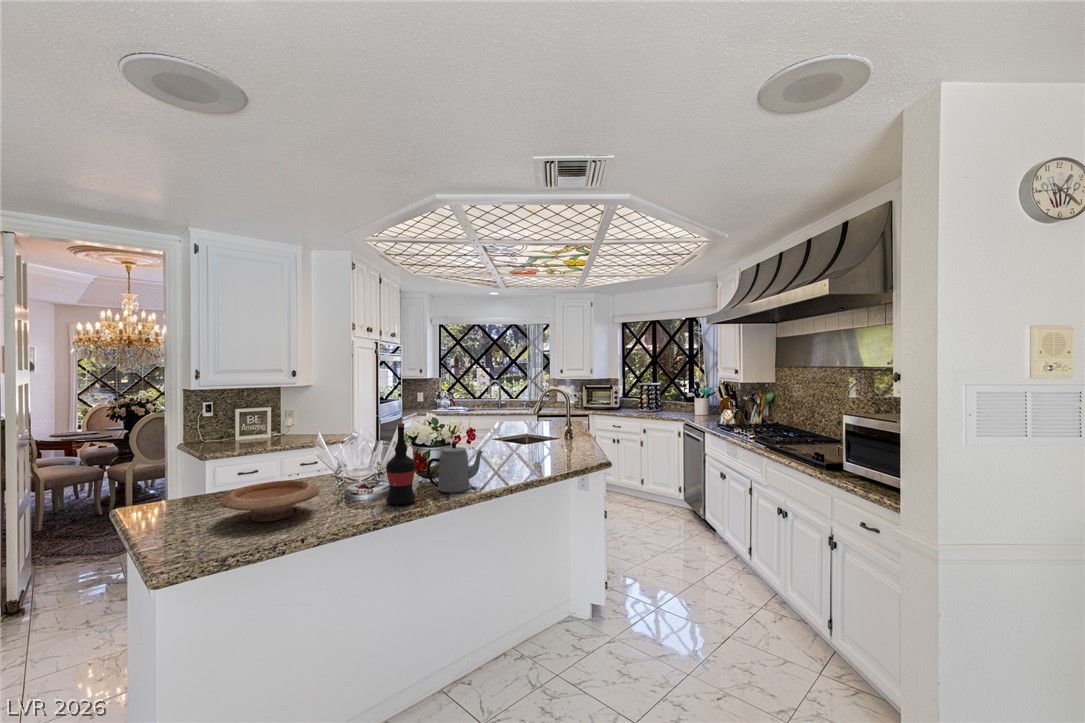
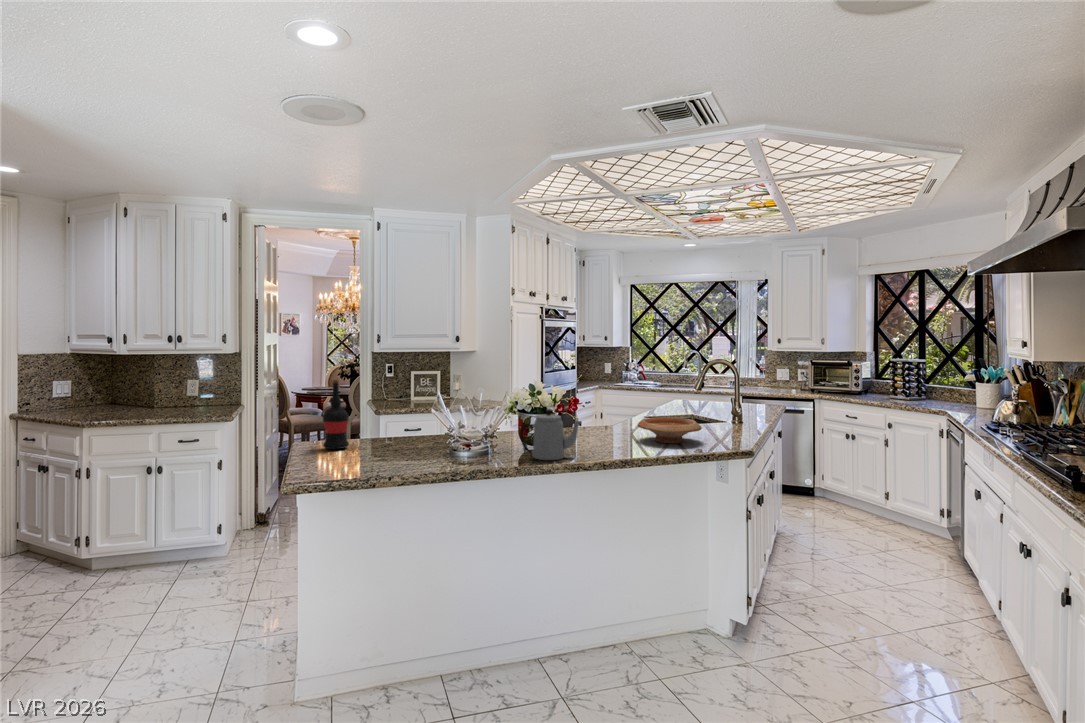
wine bottle: present [386,423,416,504] -> present [323,379,349,449]
wooden bowl: present [221,480,320,522] -> present [638,417,702,443]

